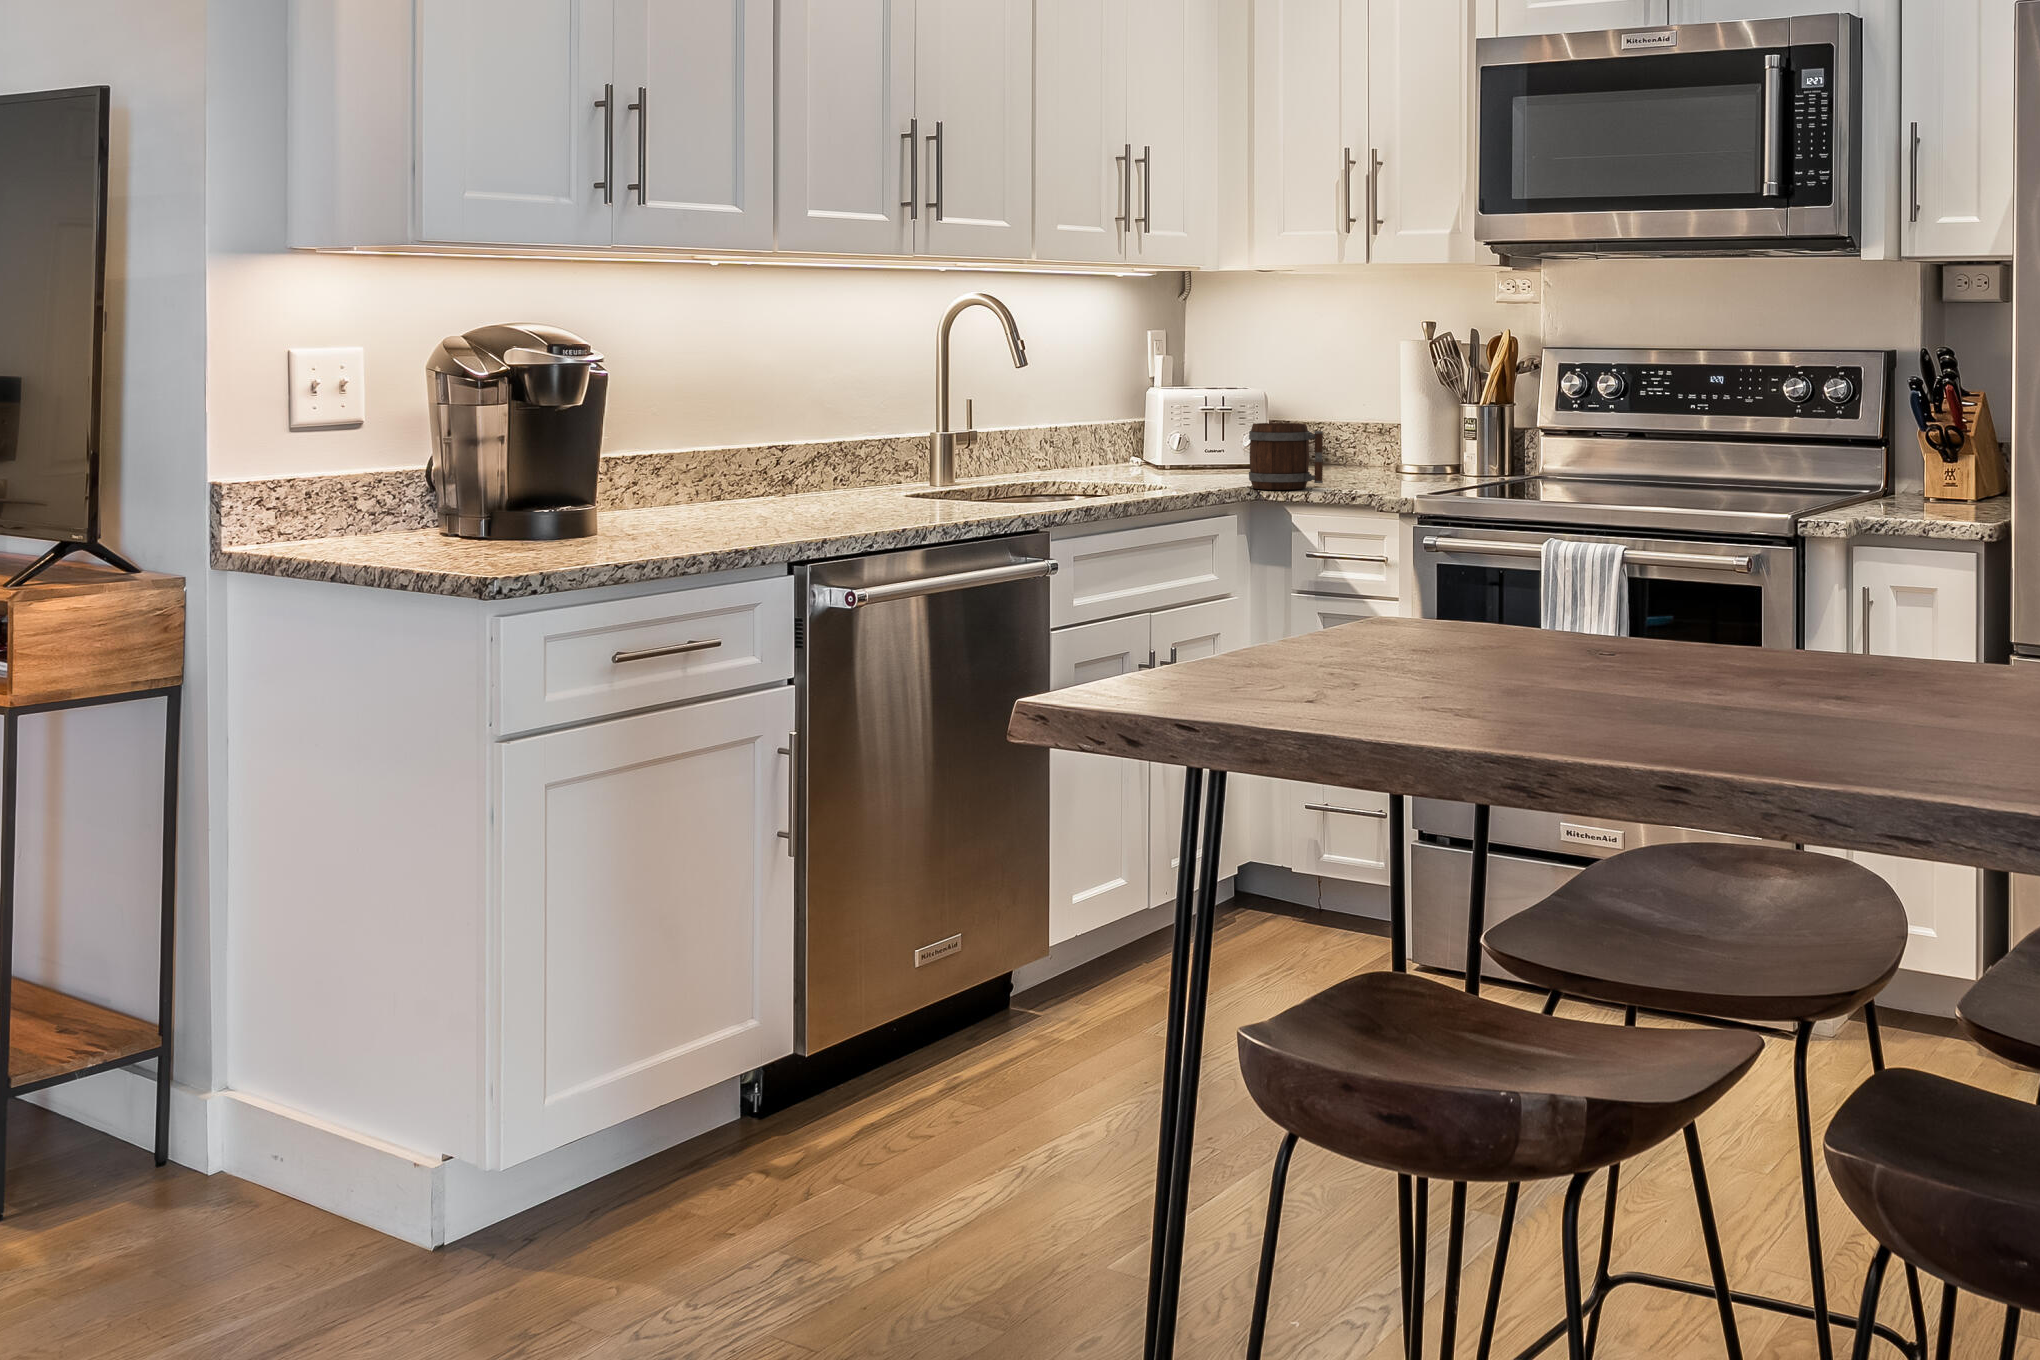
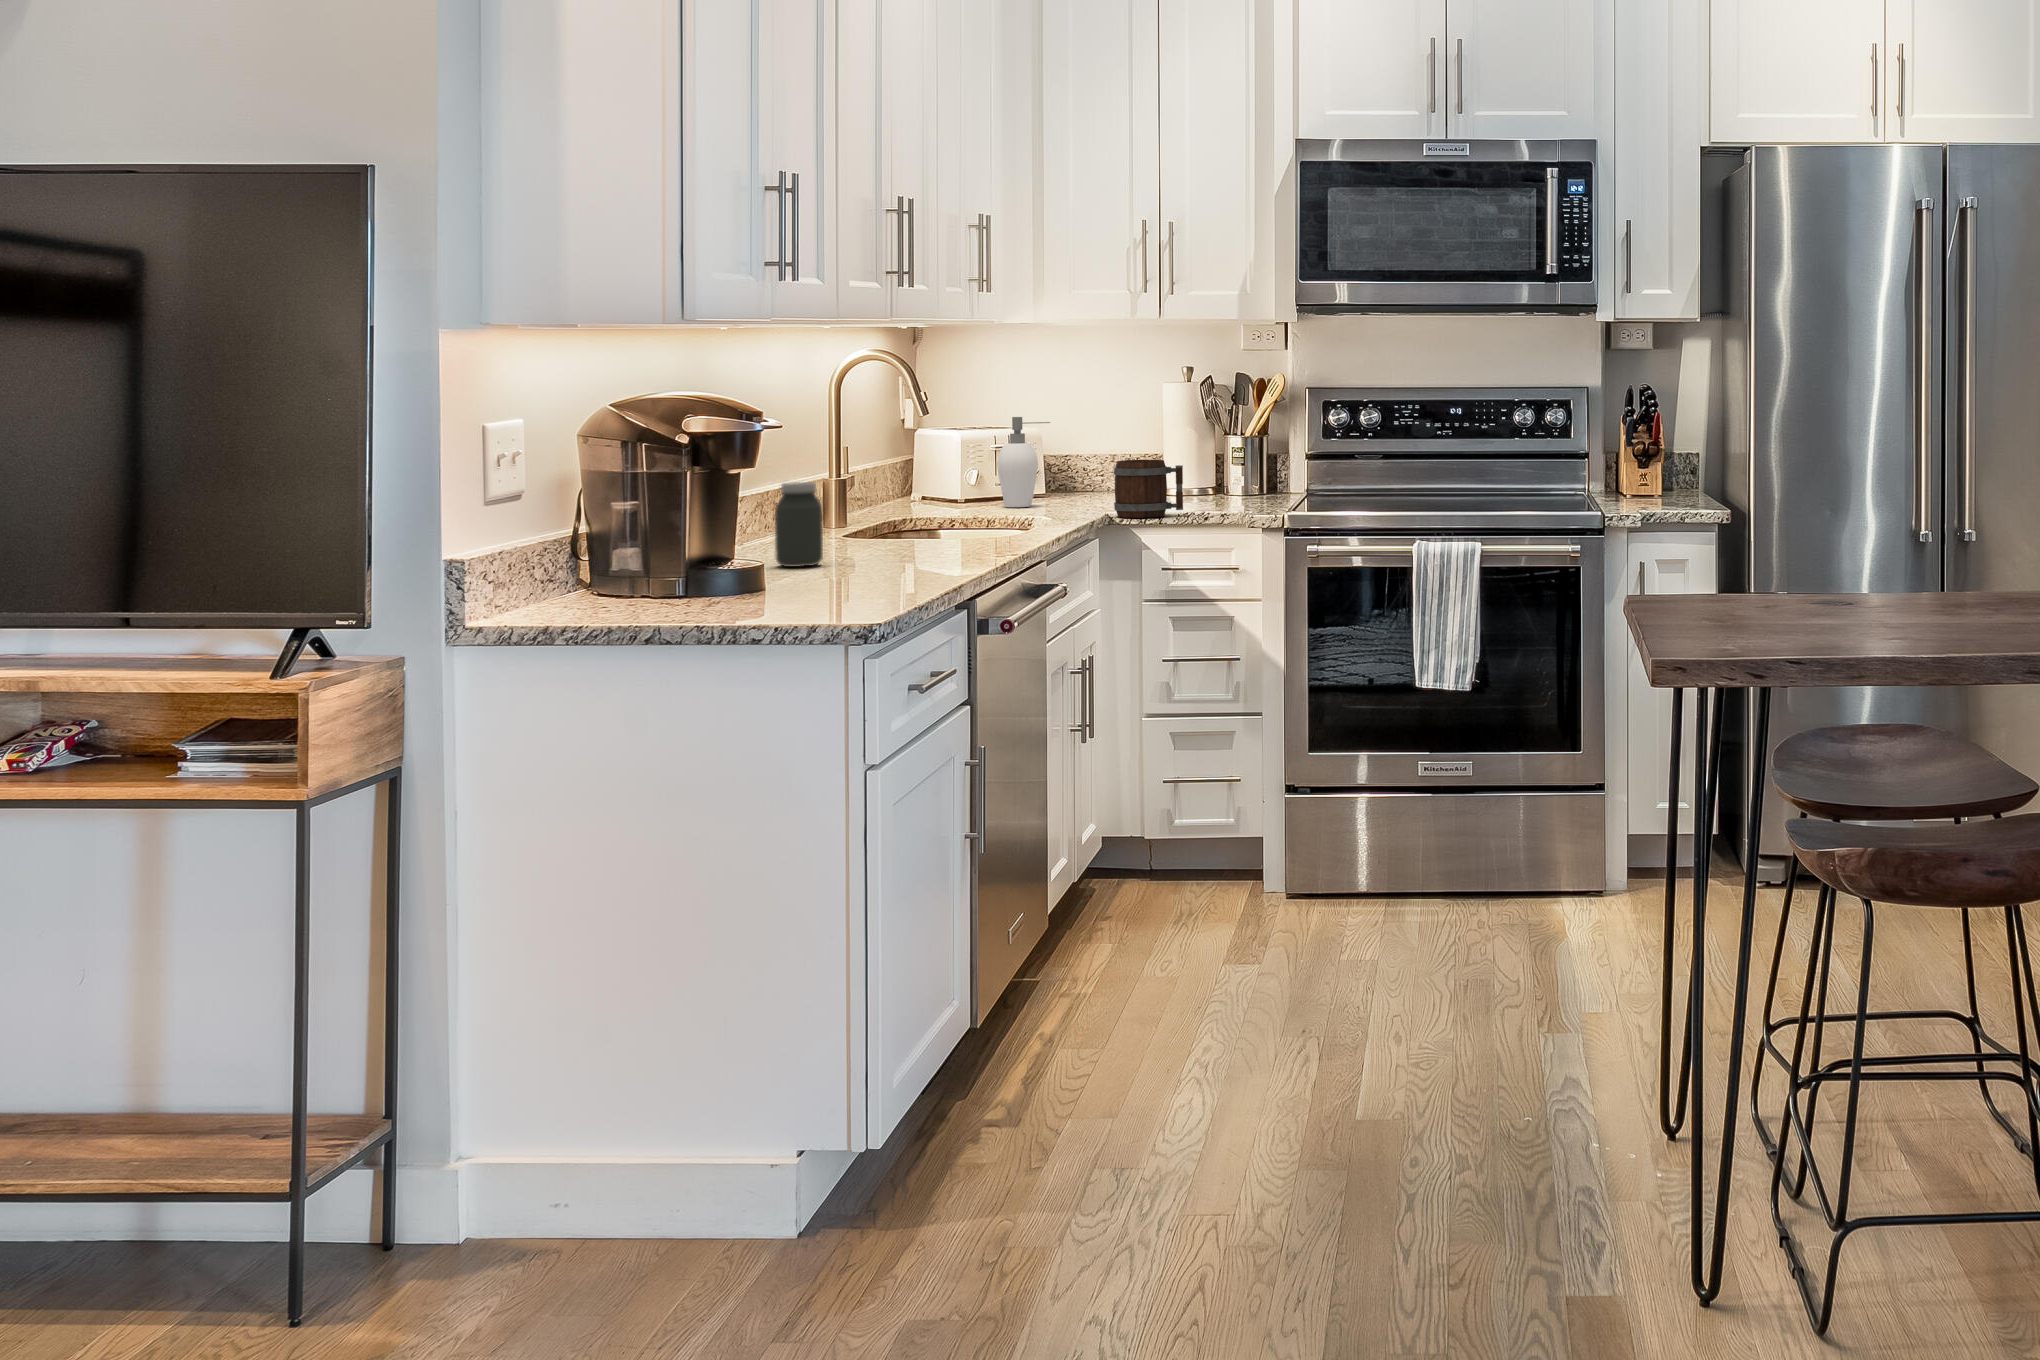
soap dispenser: none [1185,372,1242,472] -> present [997,417,1050,507]
jar: none [714,426,765,516] -> present [775,482,823,567]

